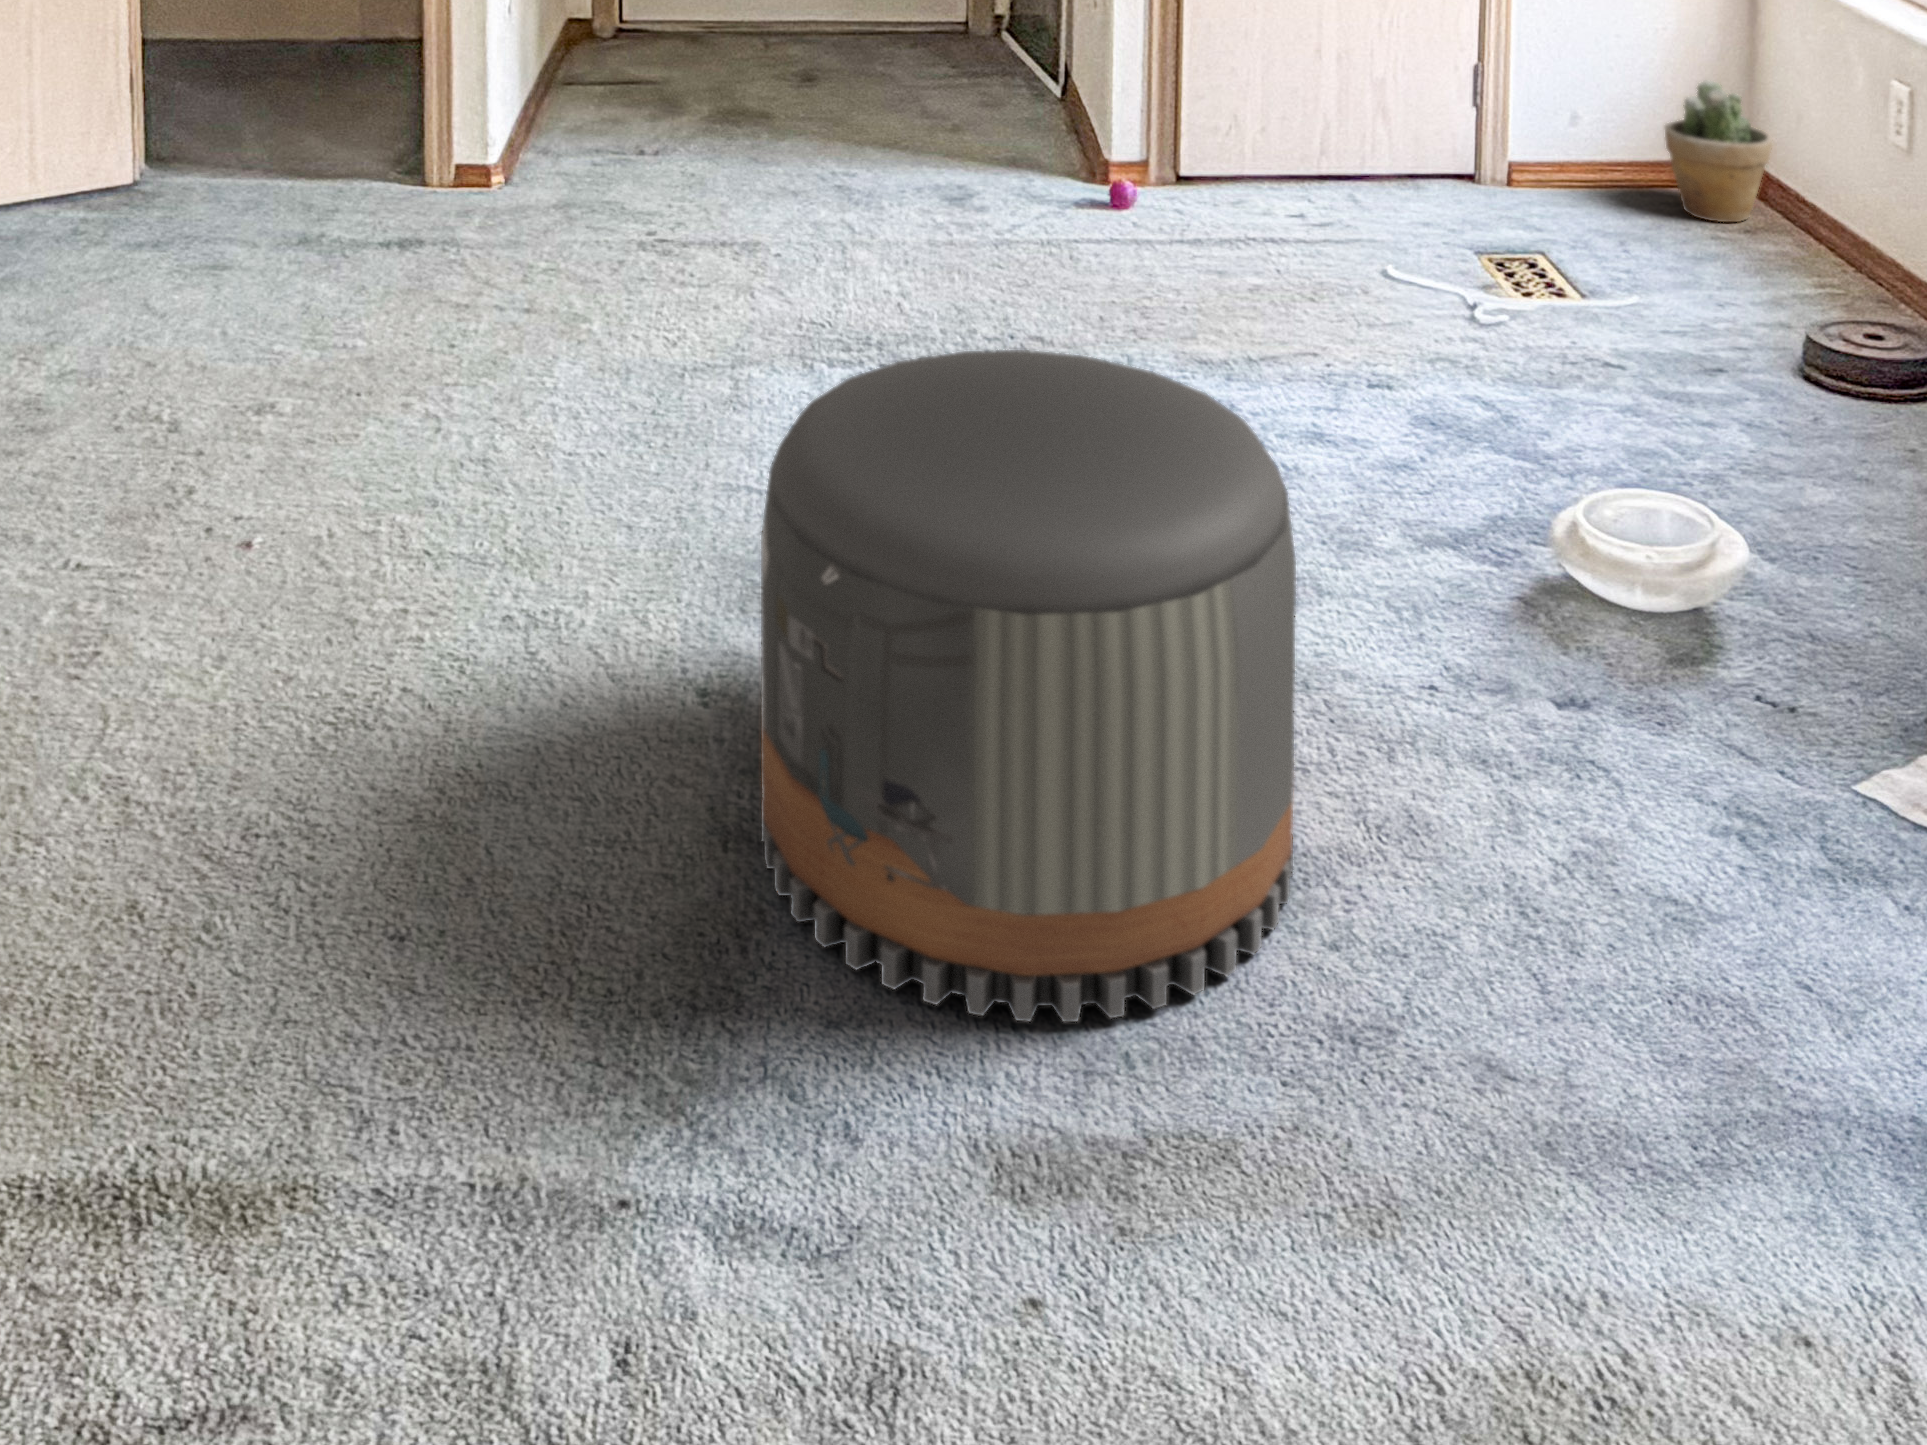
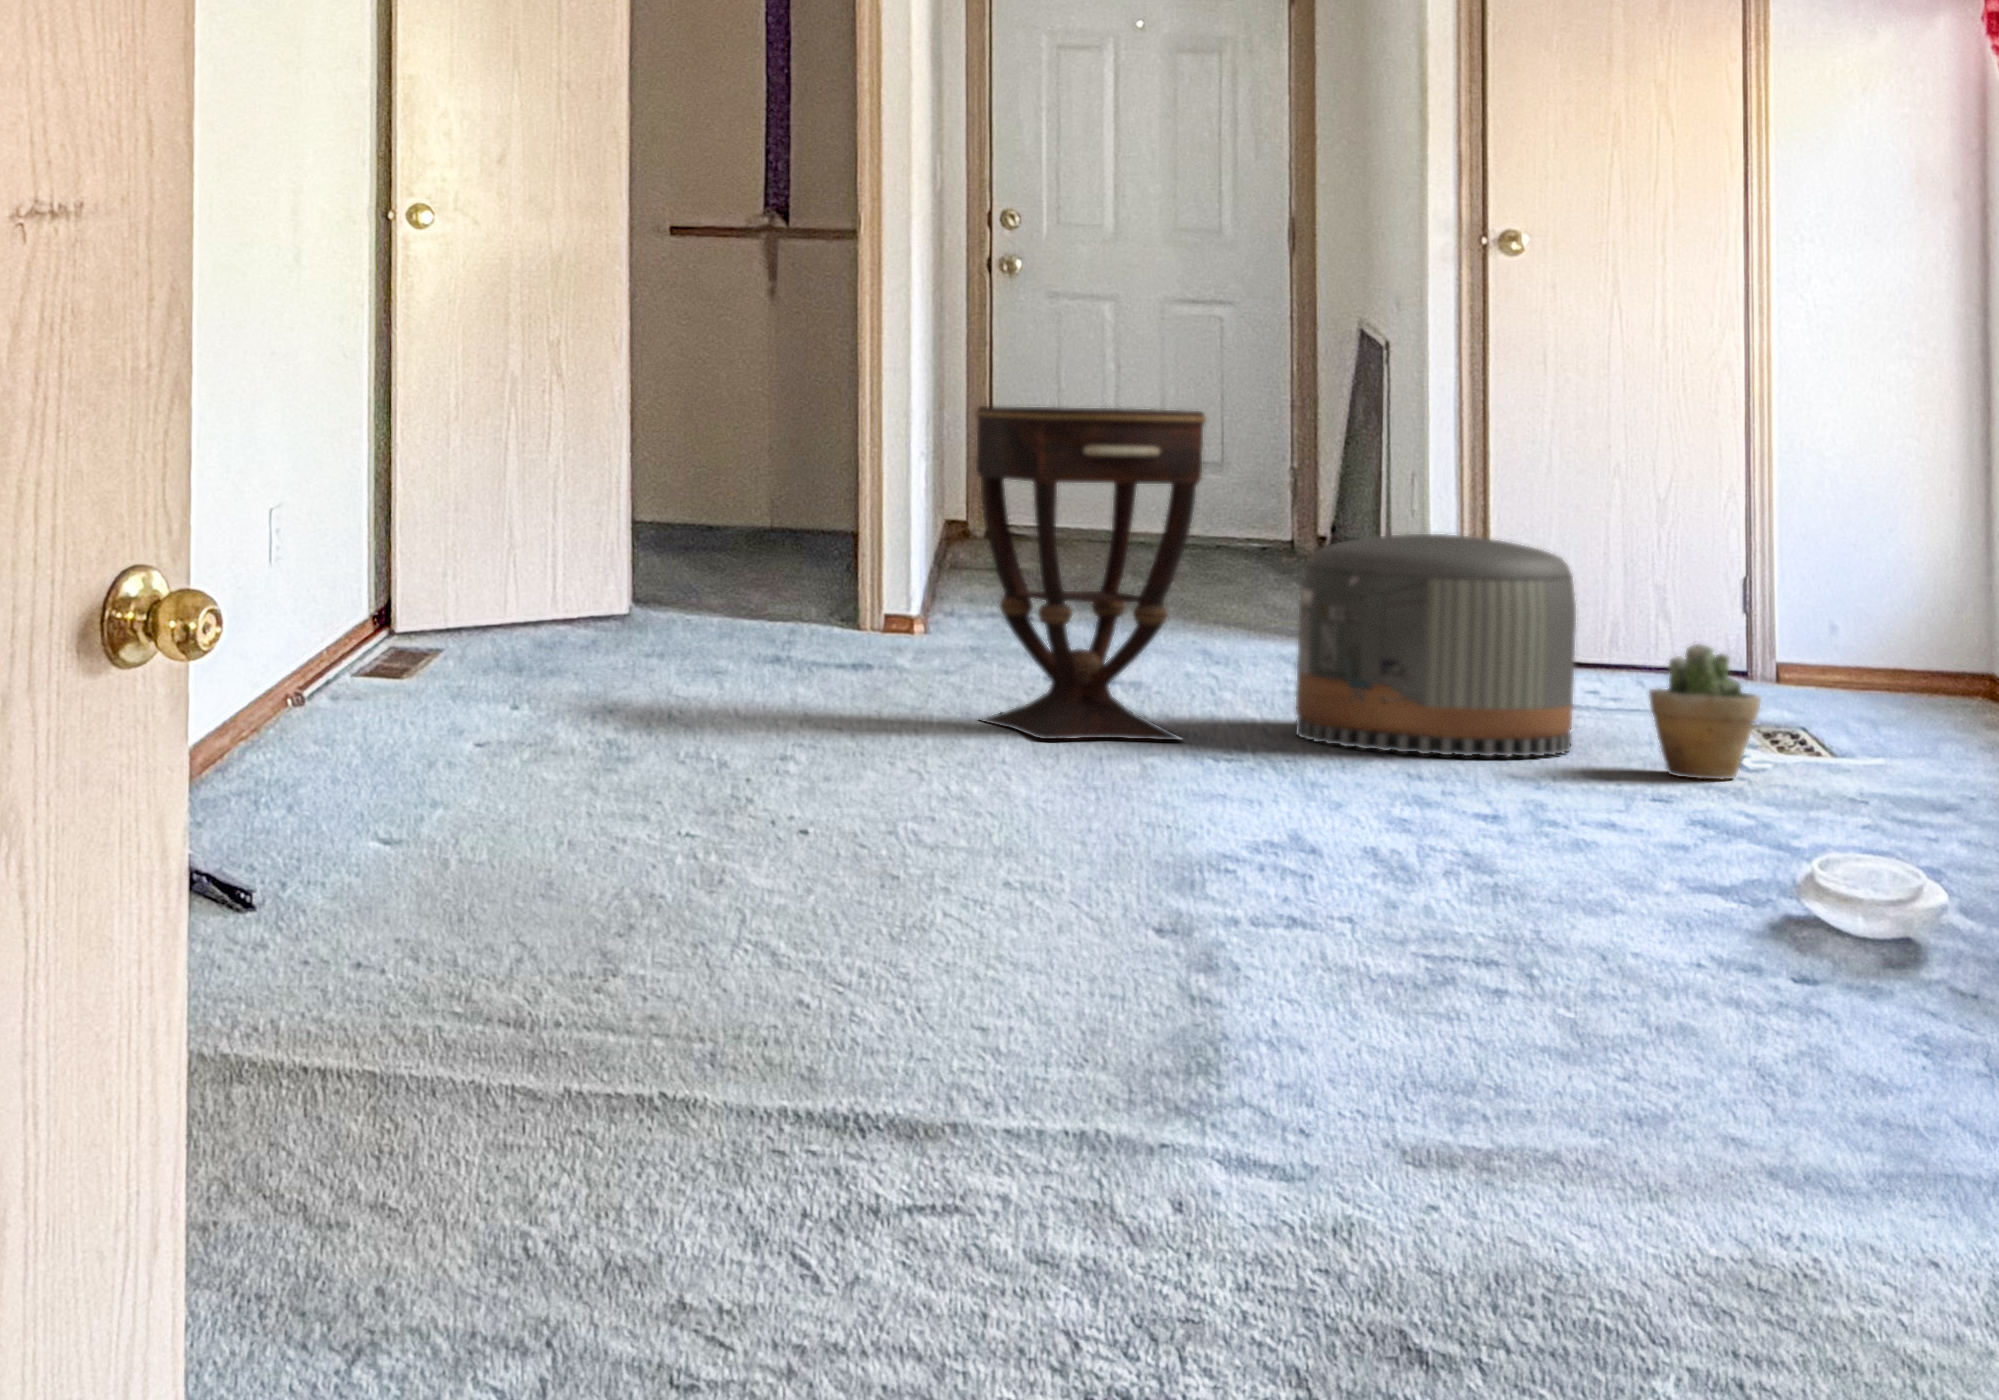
potted plant: present [1665,80,1772,222] -> present [1649,644,1761,779]
side table: none [82,108,504,1014] -> present [976,406,1206,740]

